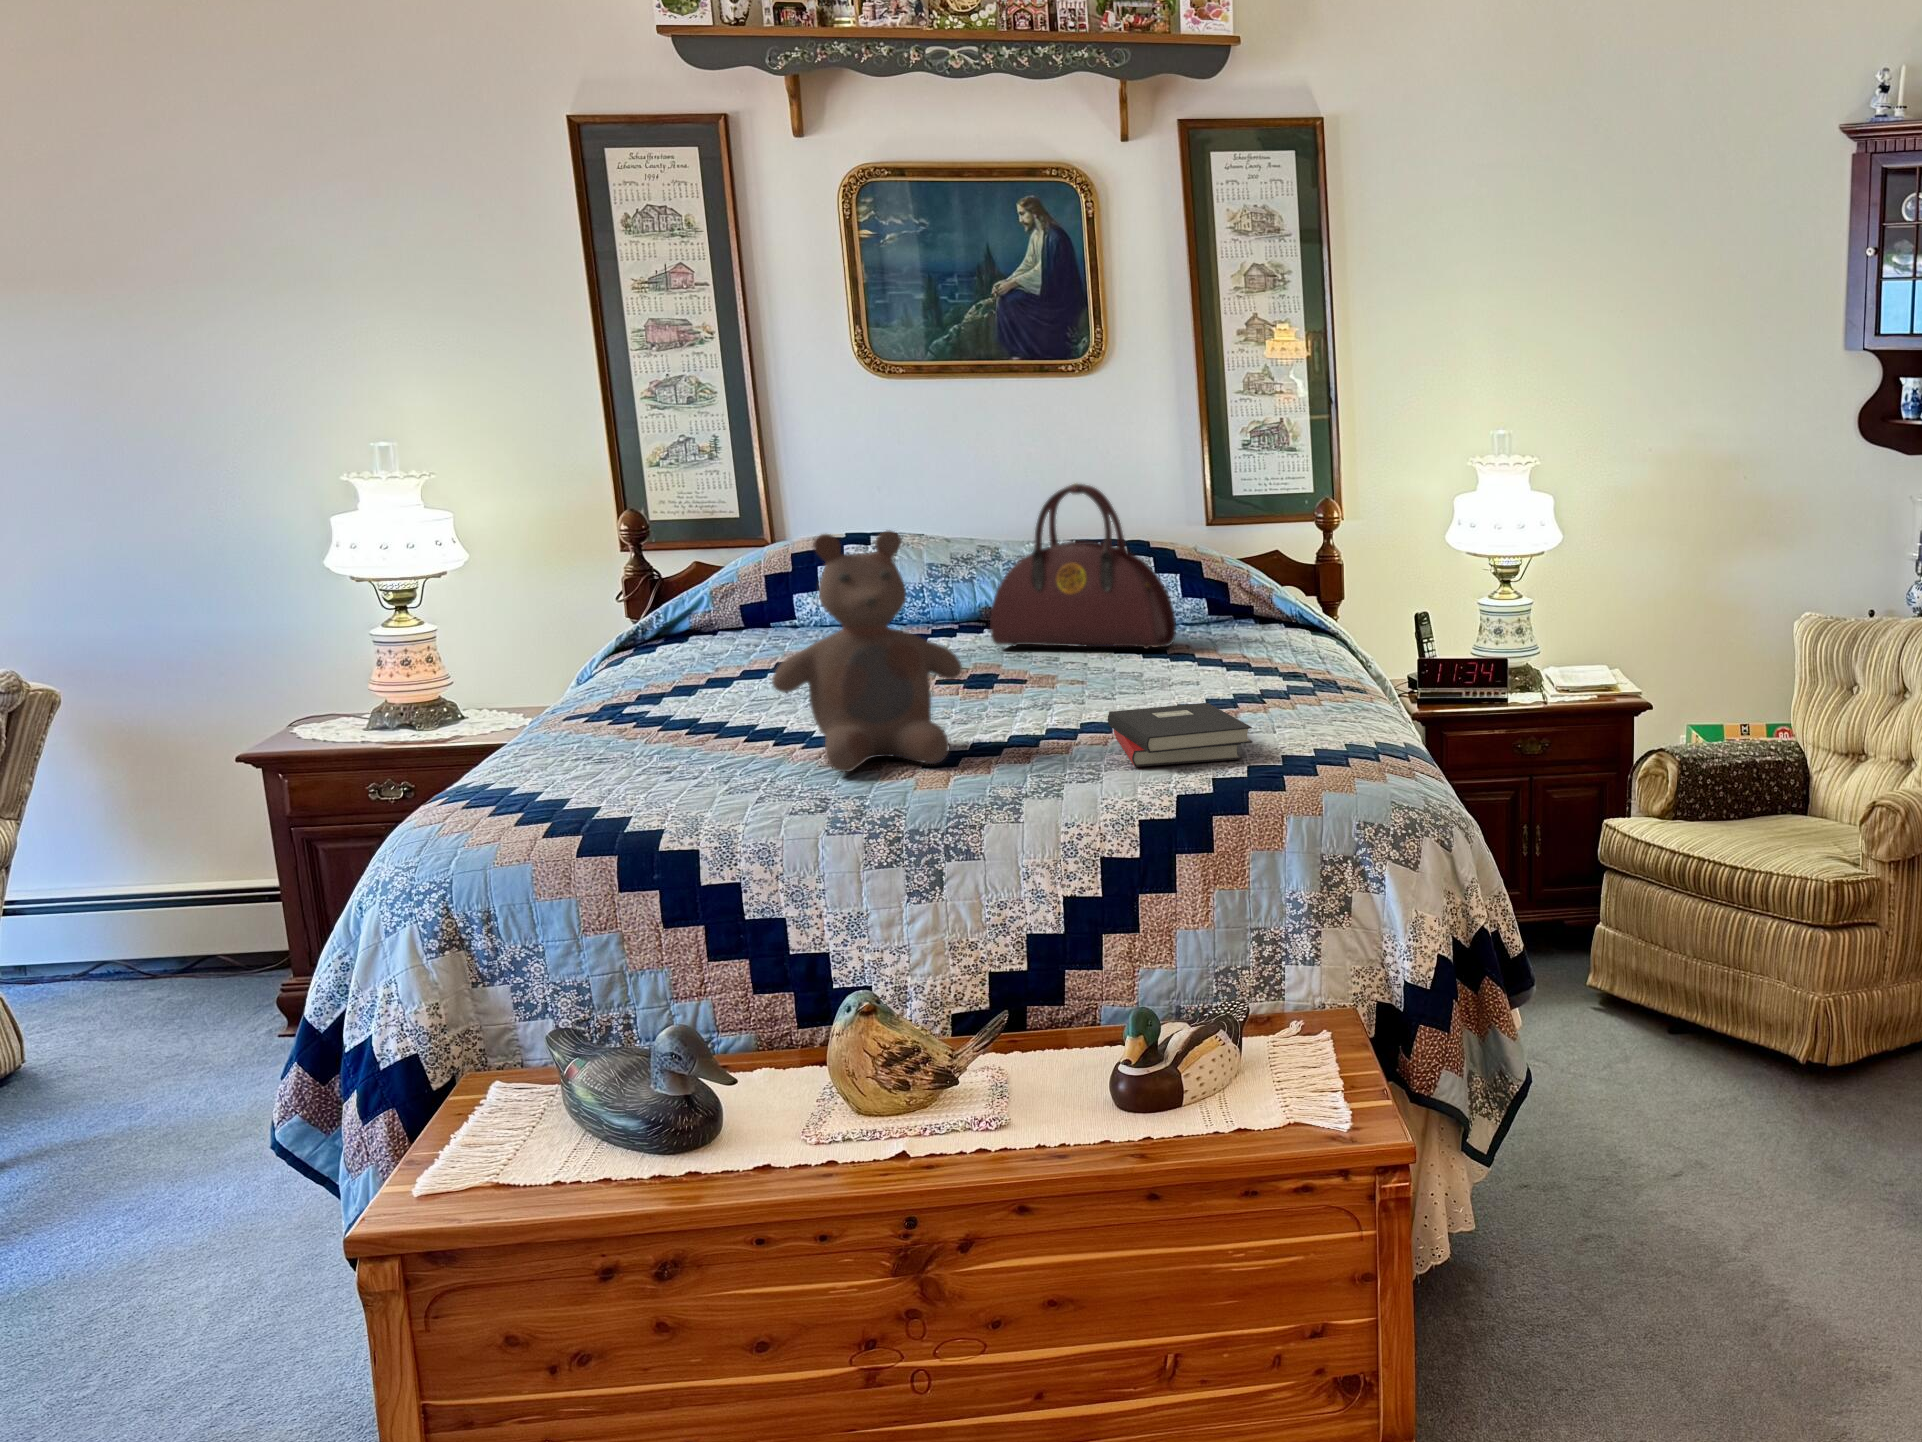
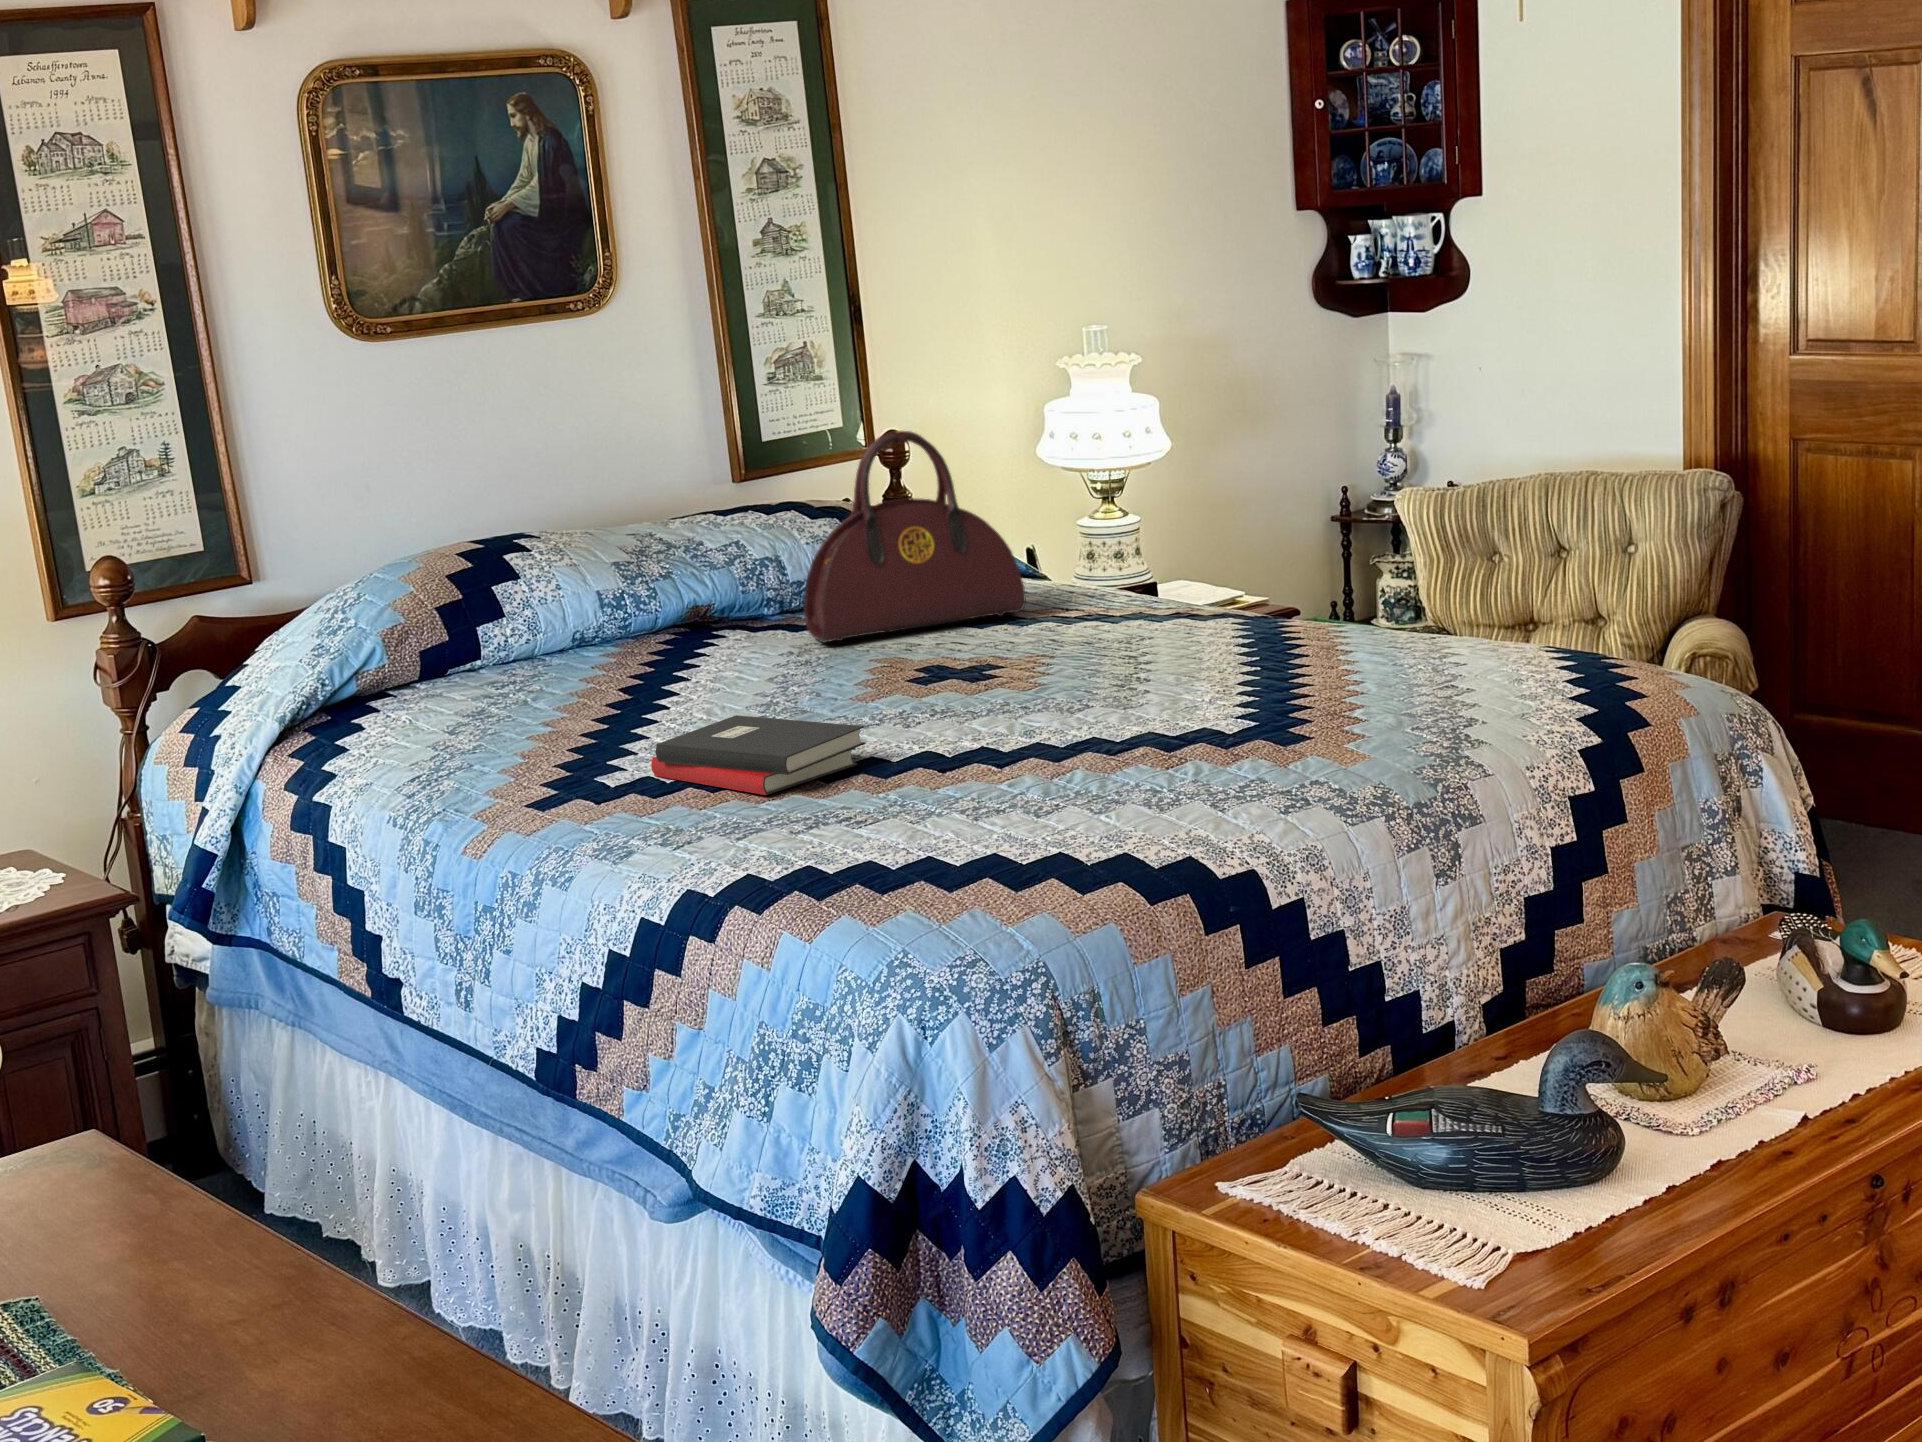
bear: present [772,531,962,772] -> none [1060,485,1270,770]
hardback book: present [1108,703,1252,767] -> present [651,715,865,795]

